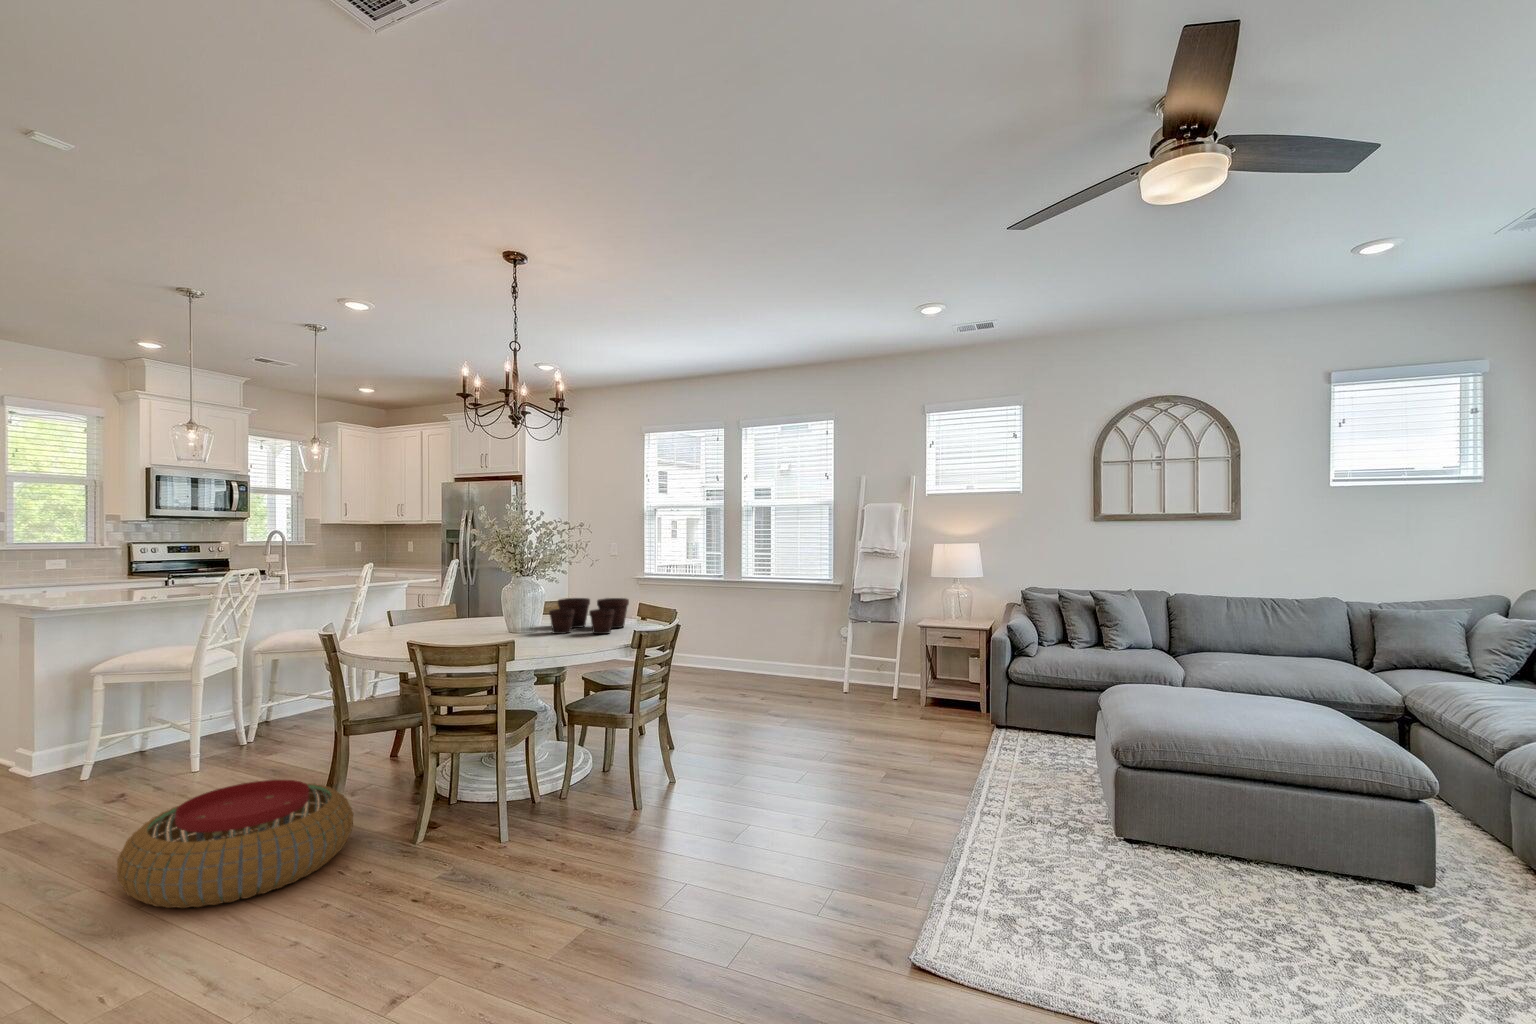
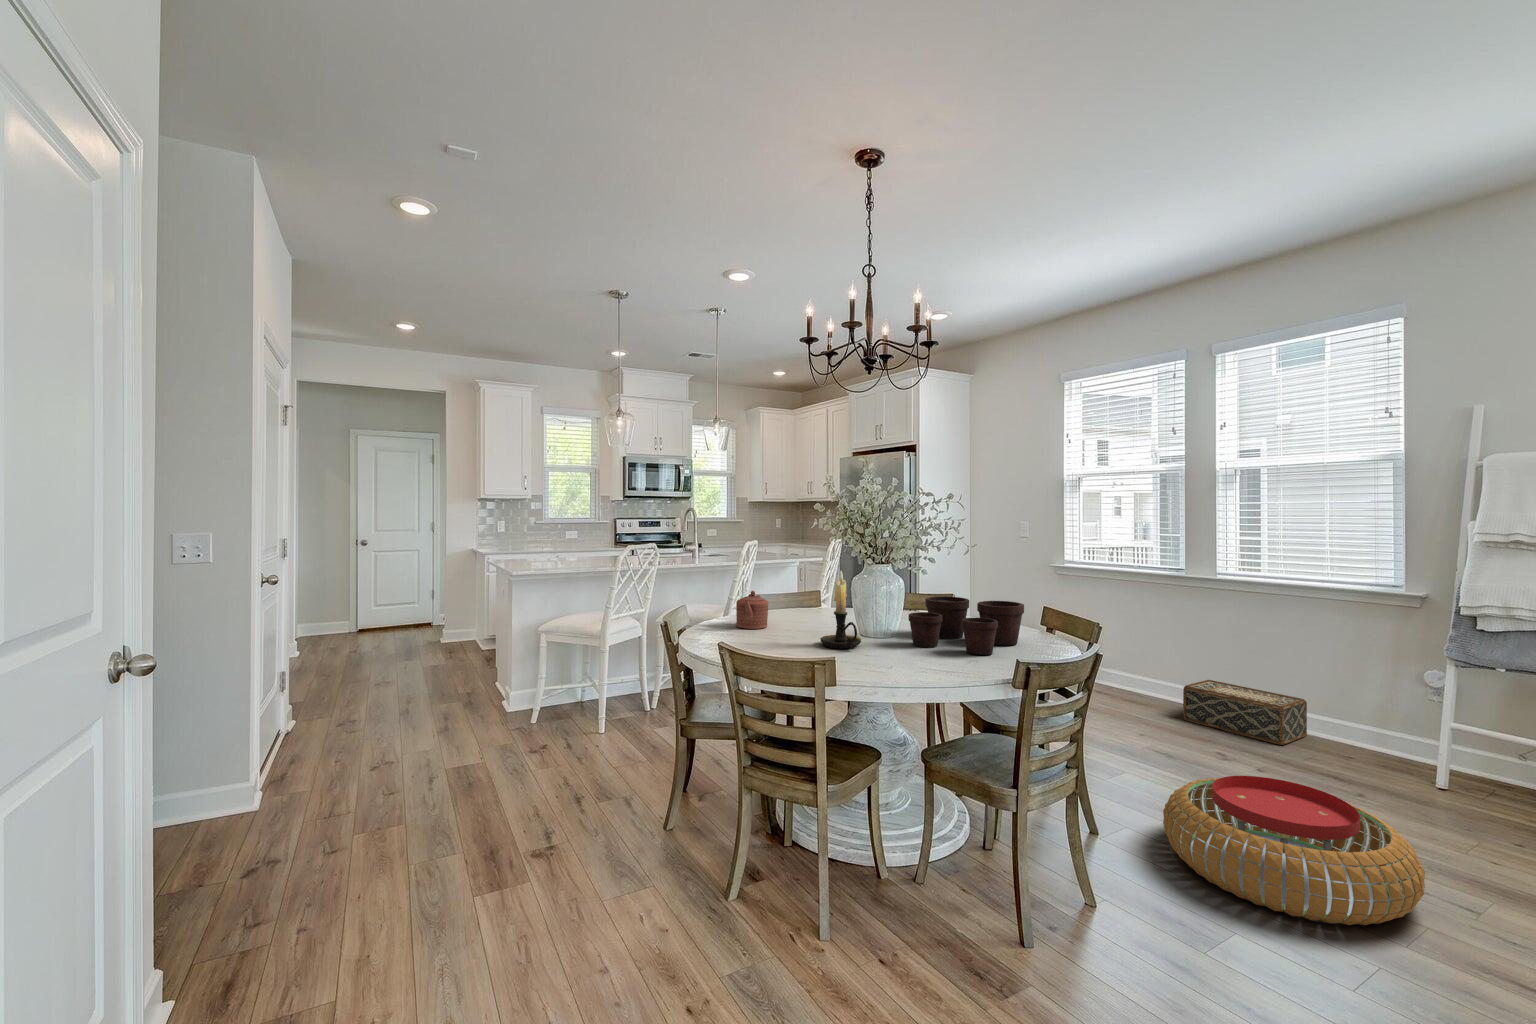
candle holder: none [481,579,514,640] -> present [821,571,861,649]
teapot: none [393,602,424,635] -> present [736,591,768,629]
woven basket: none [723,653,792,688] -> present [1183,680,1307,745]
pouf: present [117,780,353,908] -> present [1163,776,1425,925]

